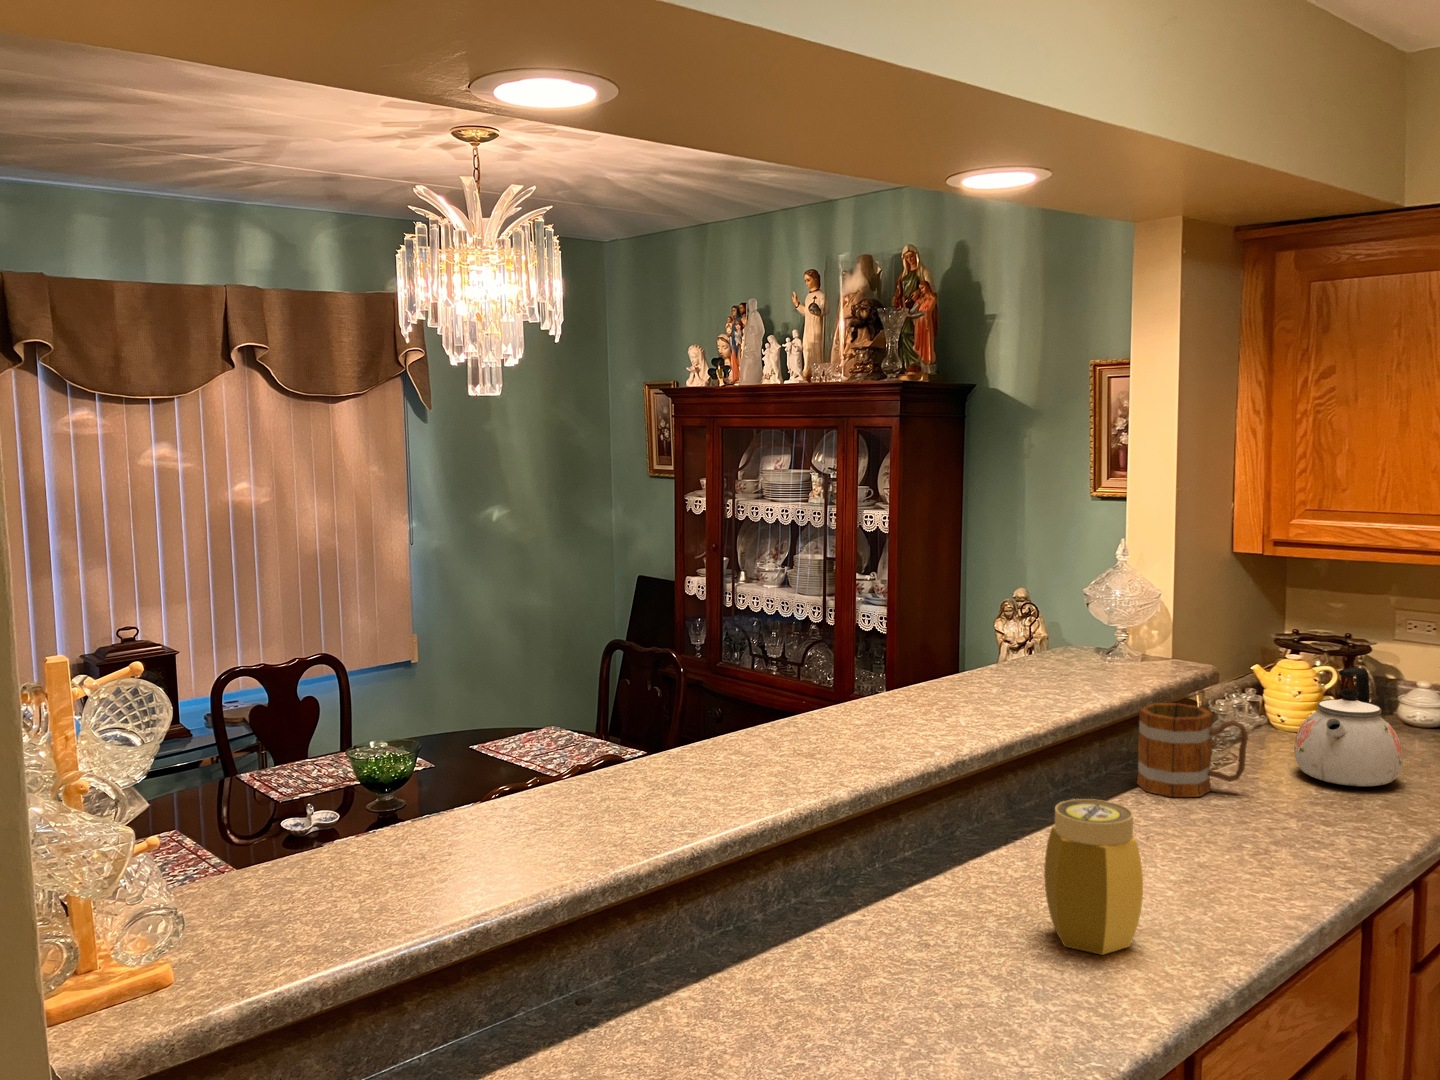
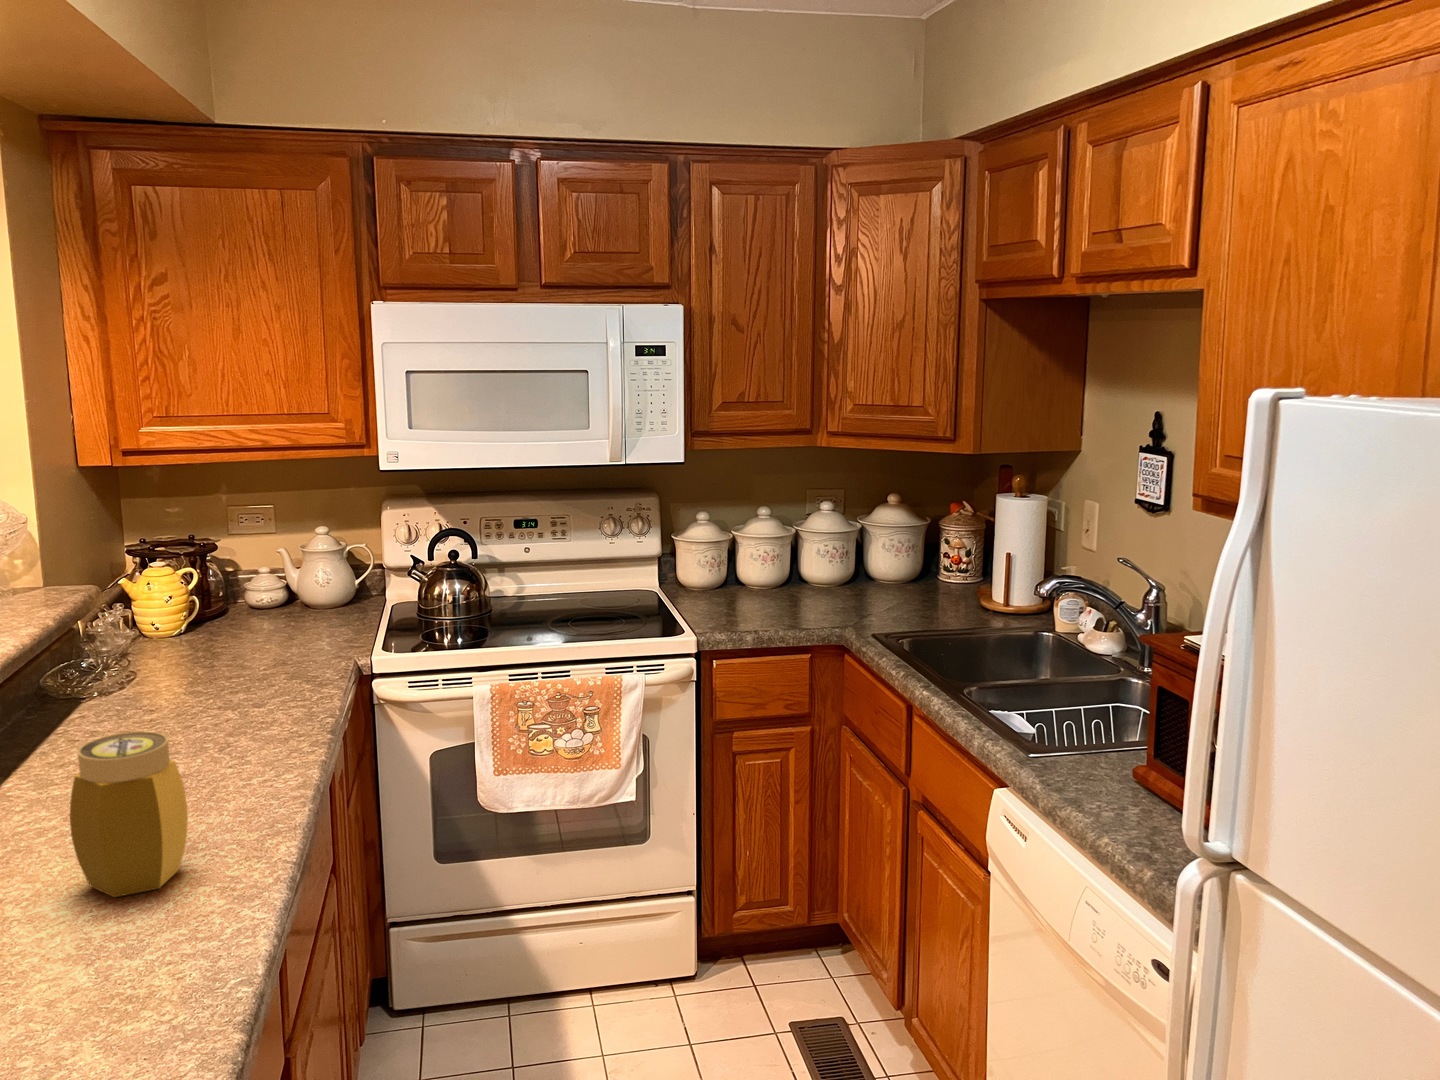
kettle: present [1294,667,1403,786] -> none [195,561,291,672]
mug: present [1136,703,1248,797] -> none [46,626,167,727]

